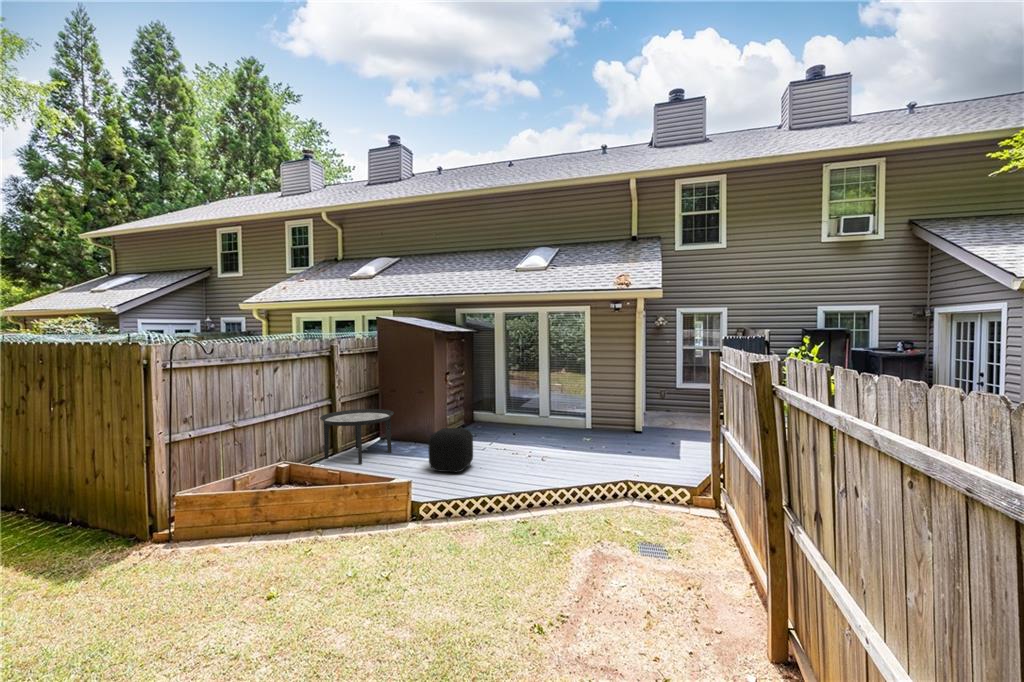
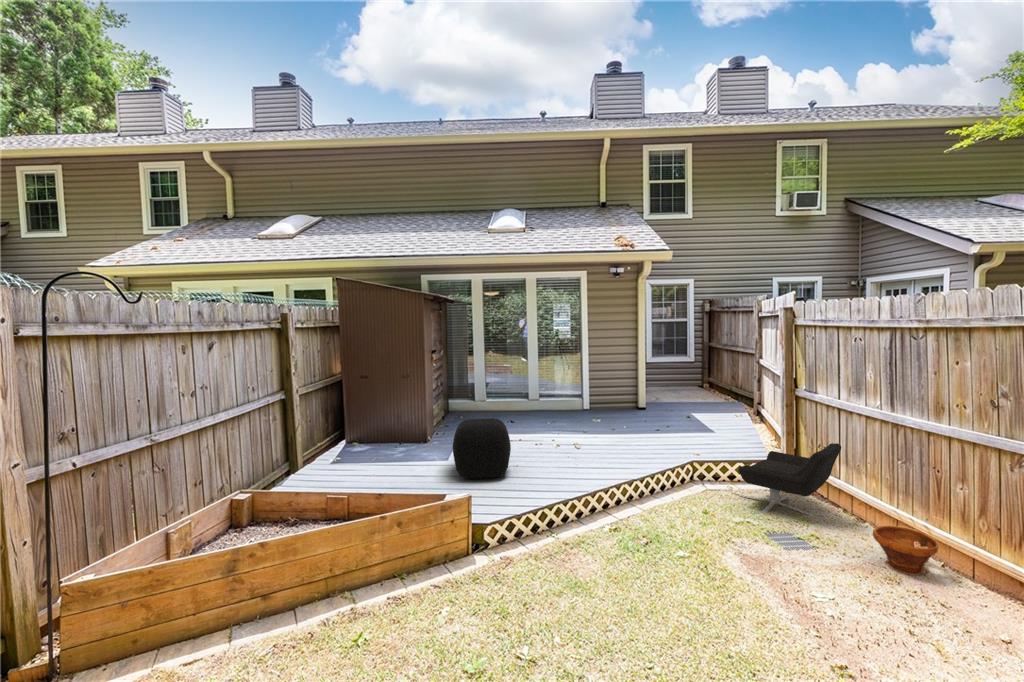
round table: present [320,409,394,464] -> none [273,402,381,480]
lounge chair: none [634,470,718,529] -> present [738,443,841,516]
planter: none [683,536,727,575] -> present [873,526,939,576]

